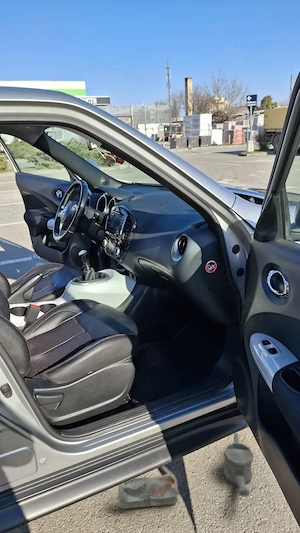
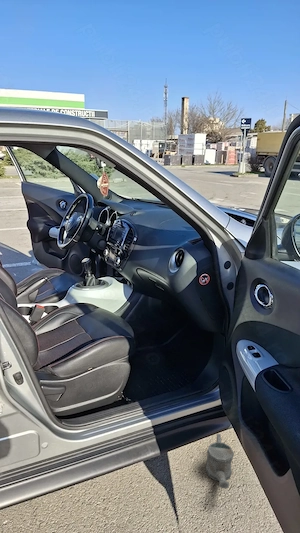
bag: present [118,466,179,508] -> none [108,440,166,497]

